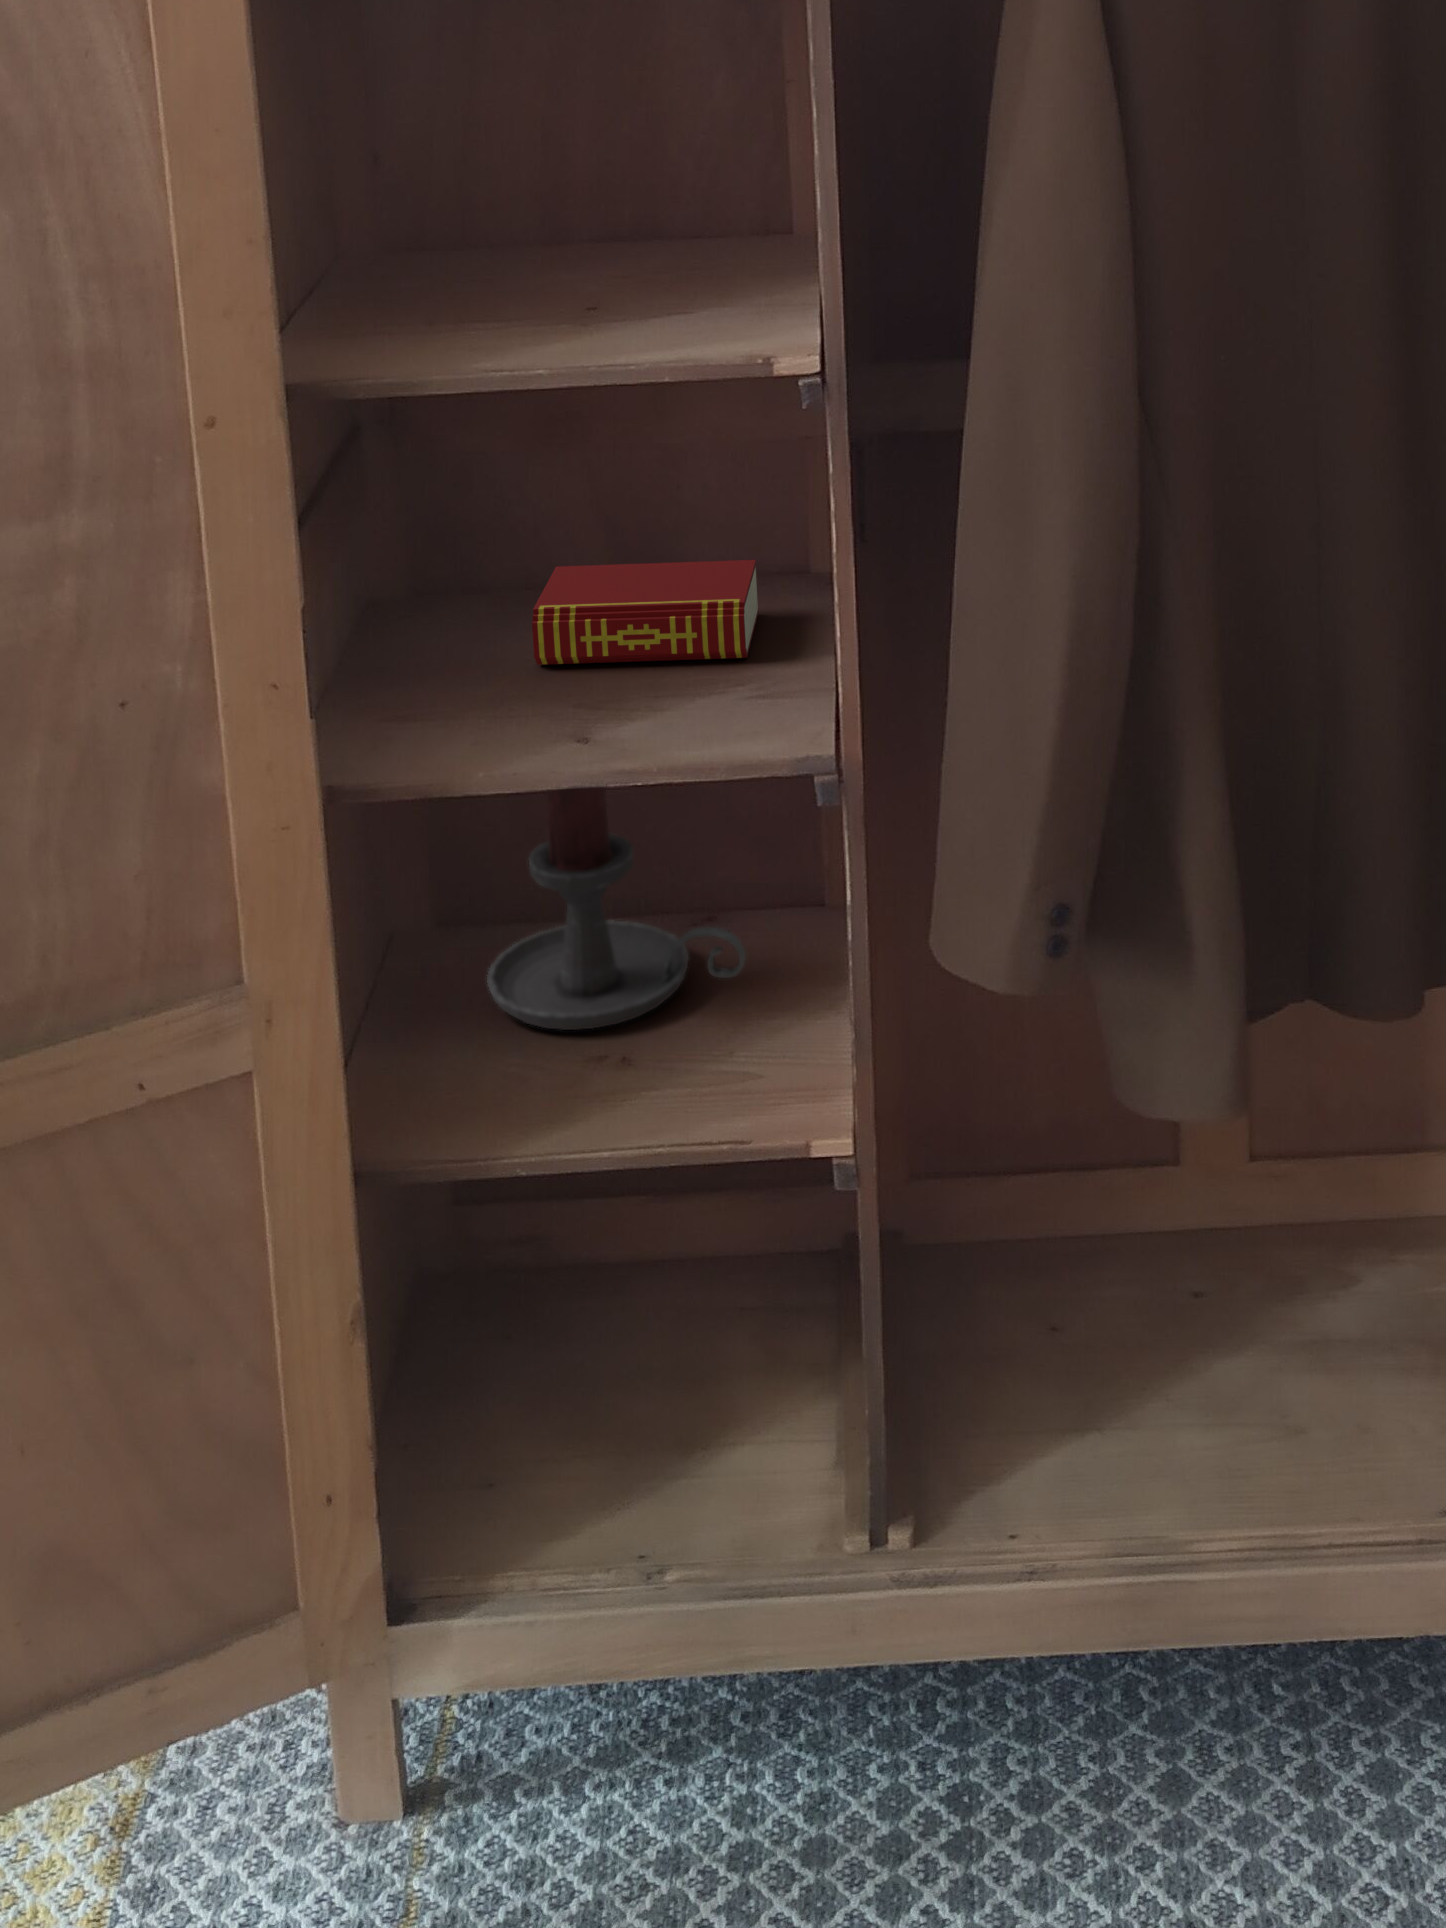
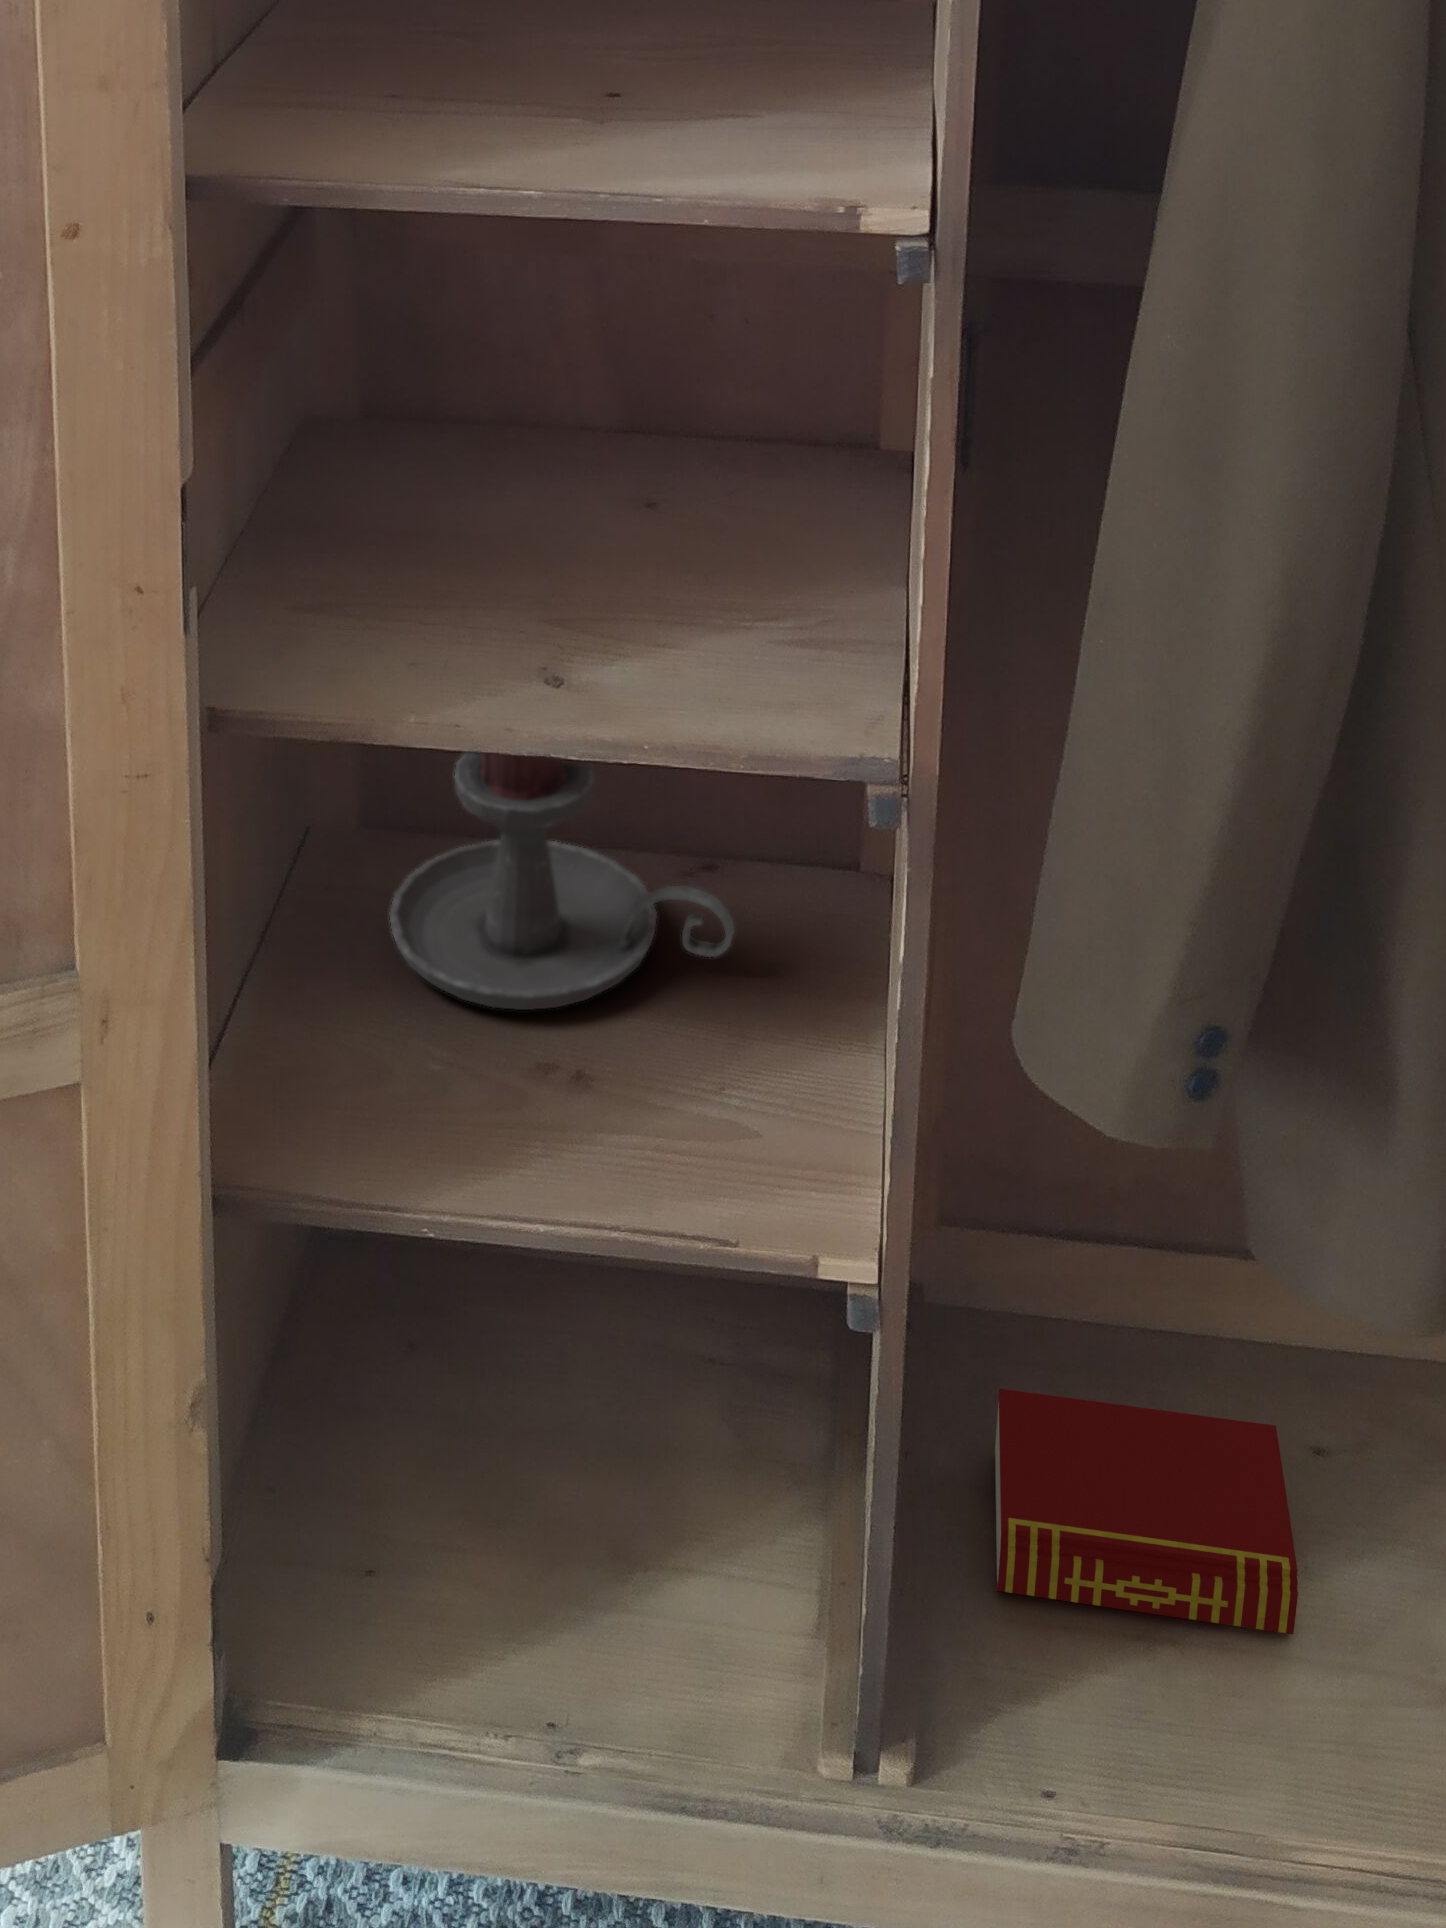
book: present [532,560,758,665] -> present [995,1389,1298,1634]

